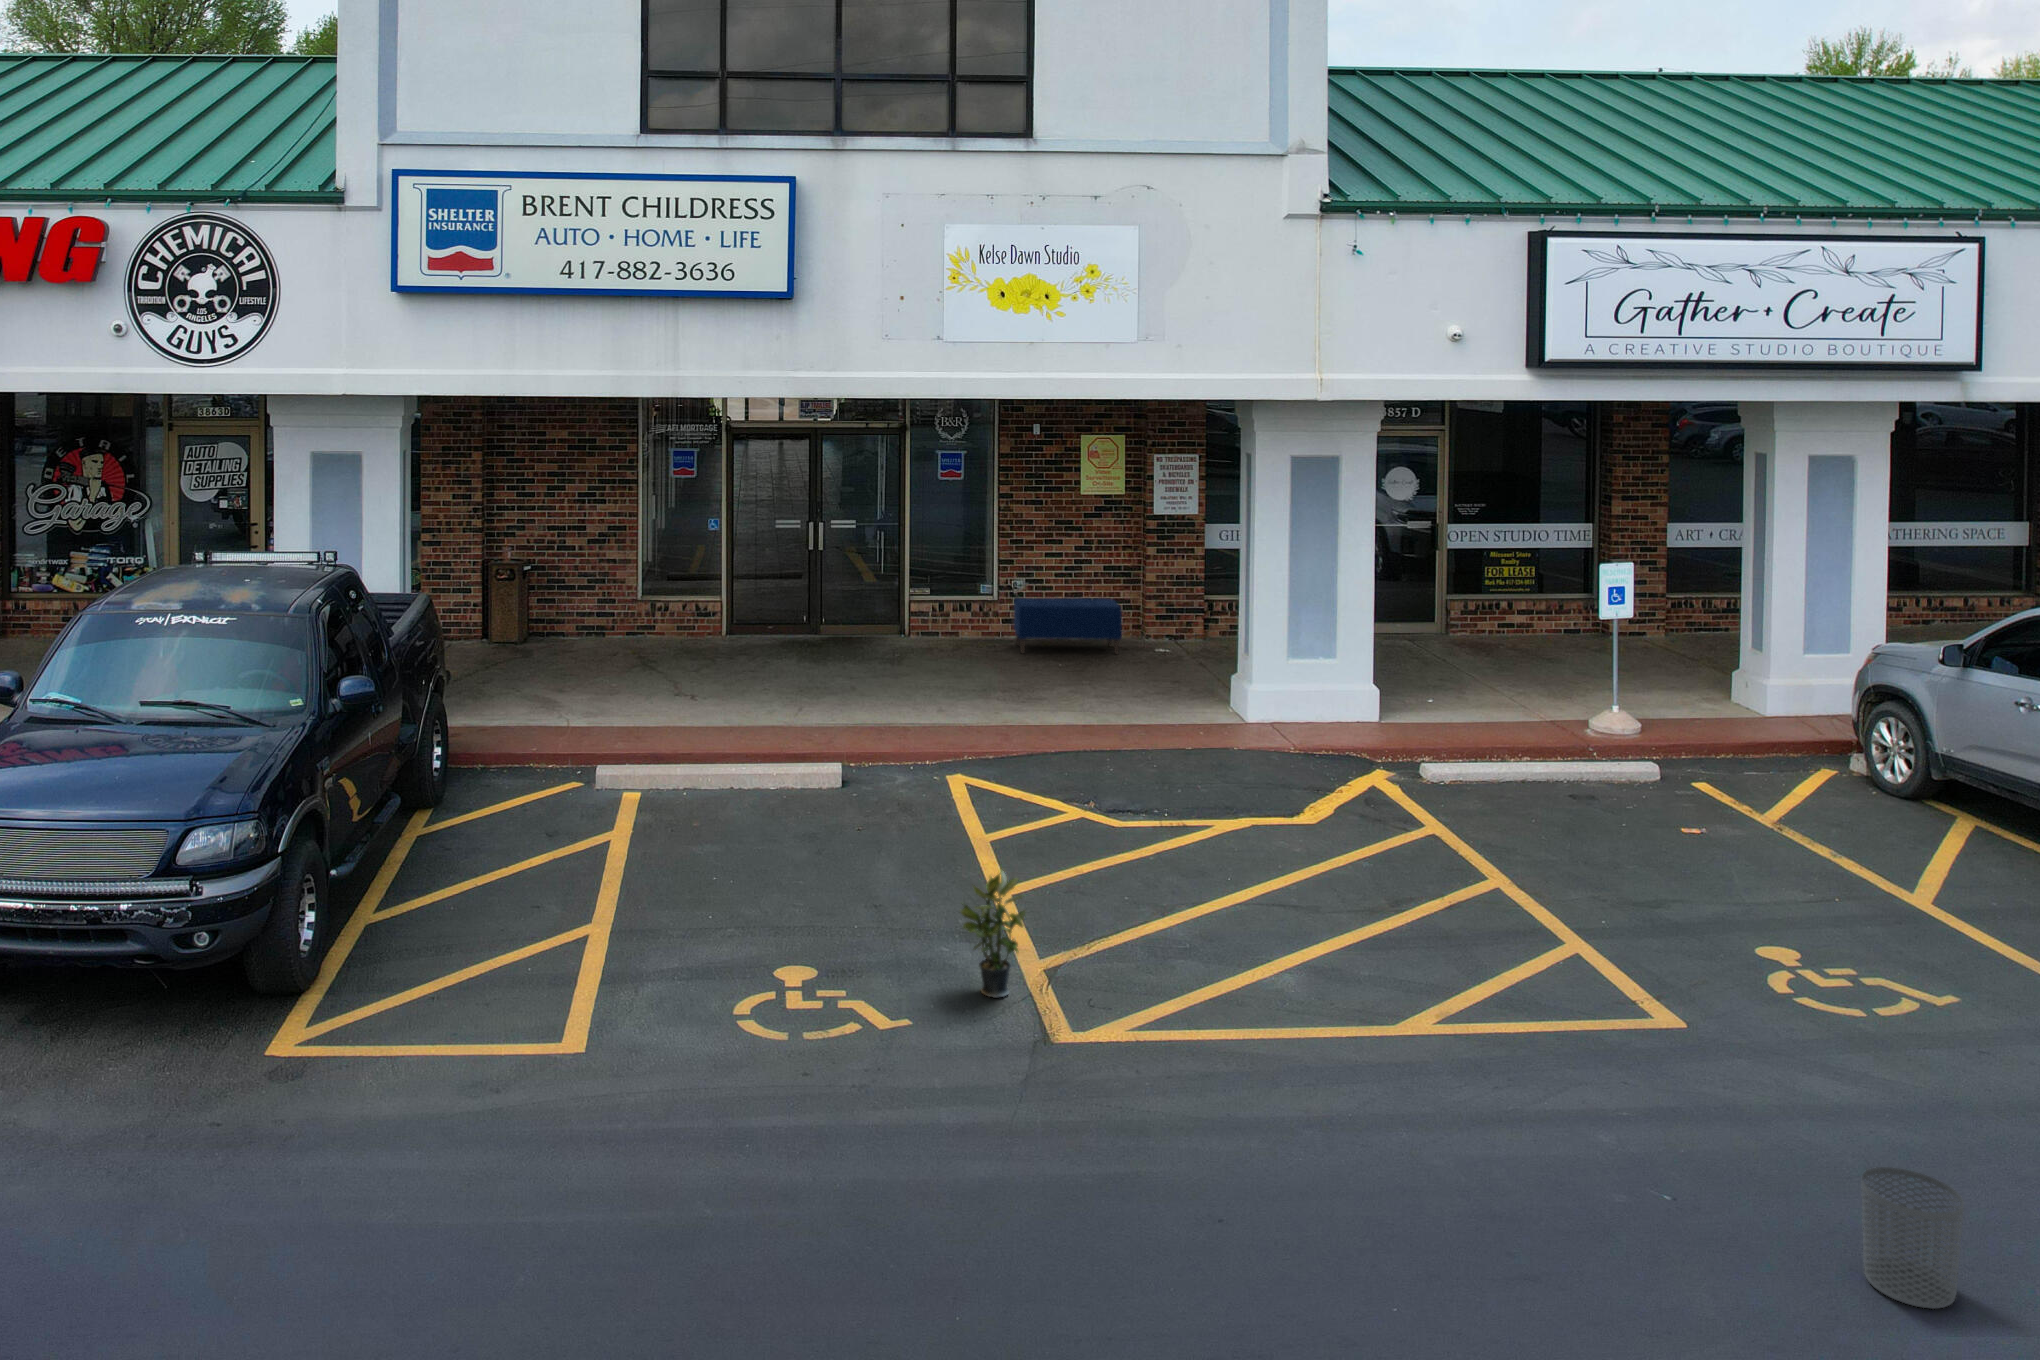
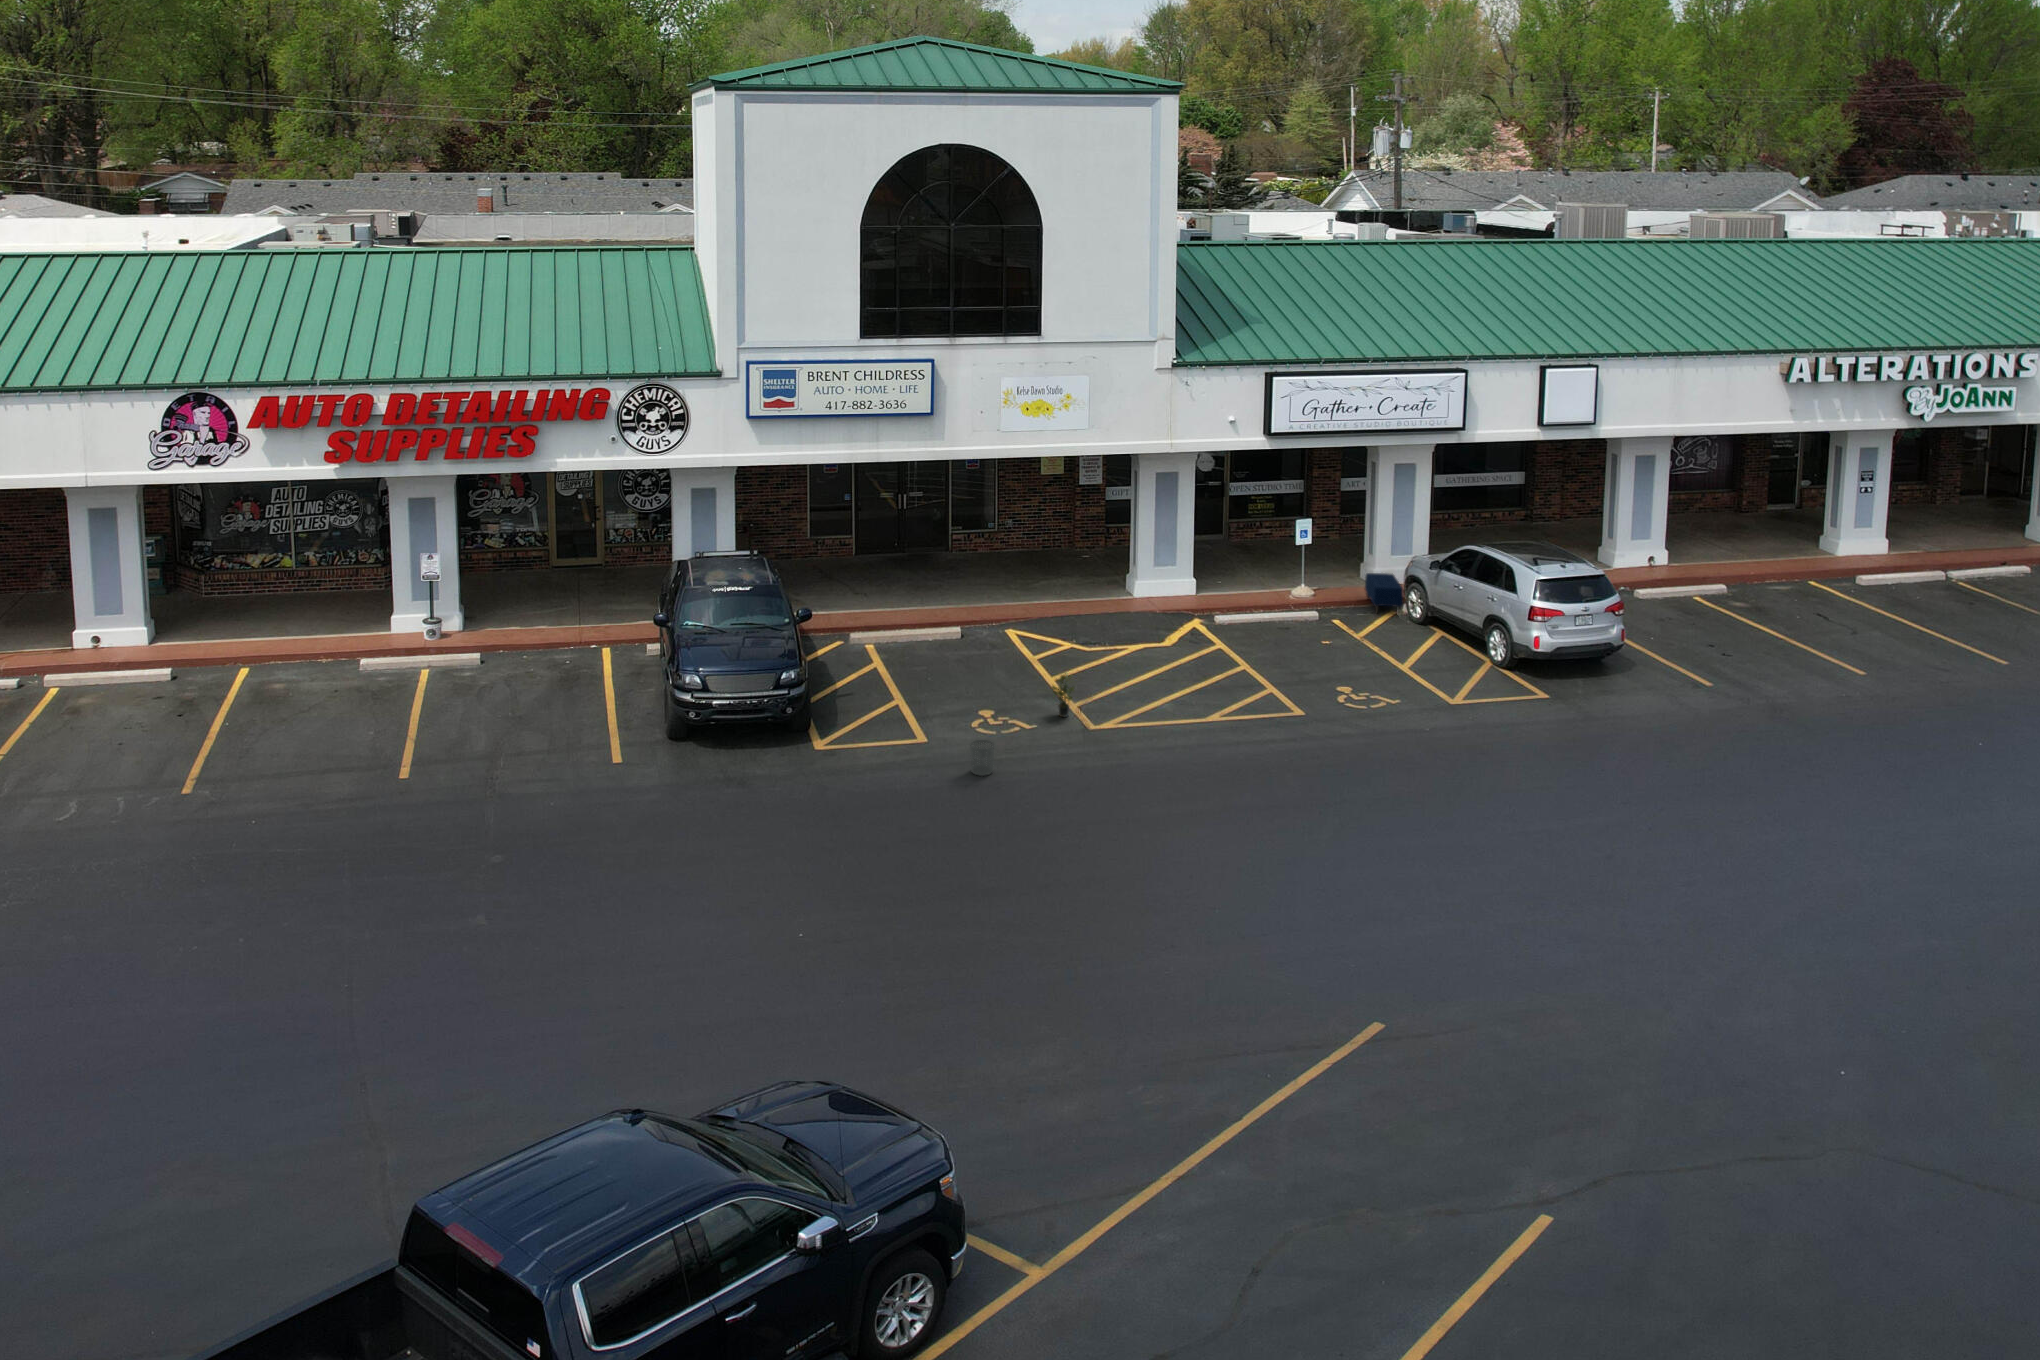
bench: present [1014,598,1122,654] -> present [1365,573,1403,613]
waste bin: present [1862,1167,1964,1309] -> present [970,740,994,776]

